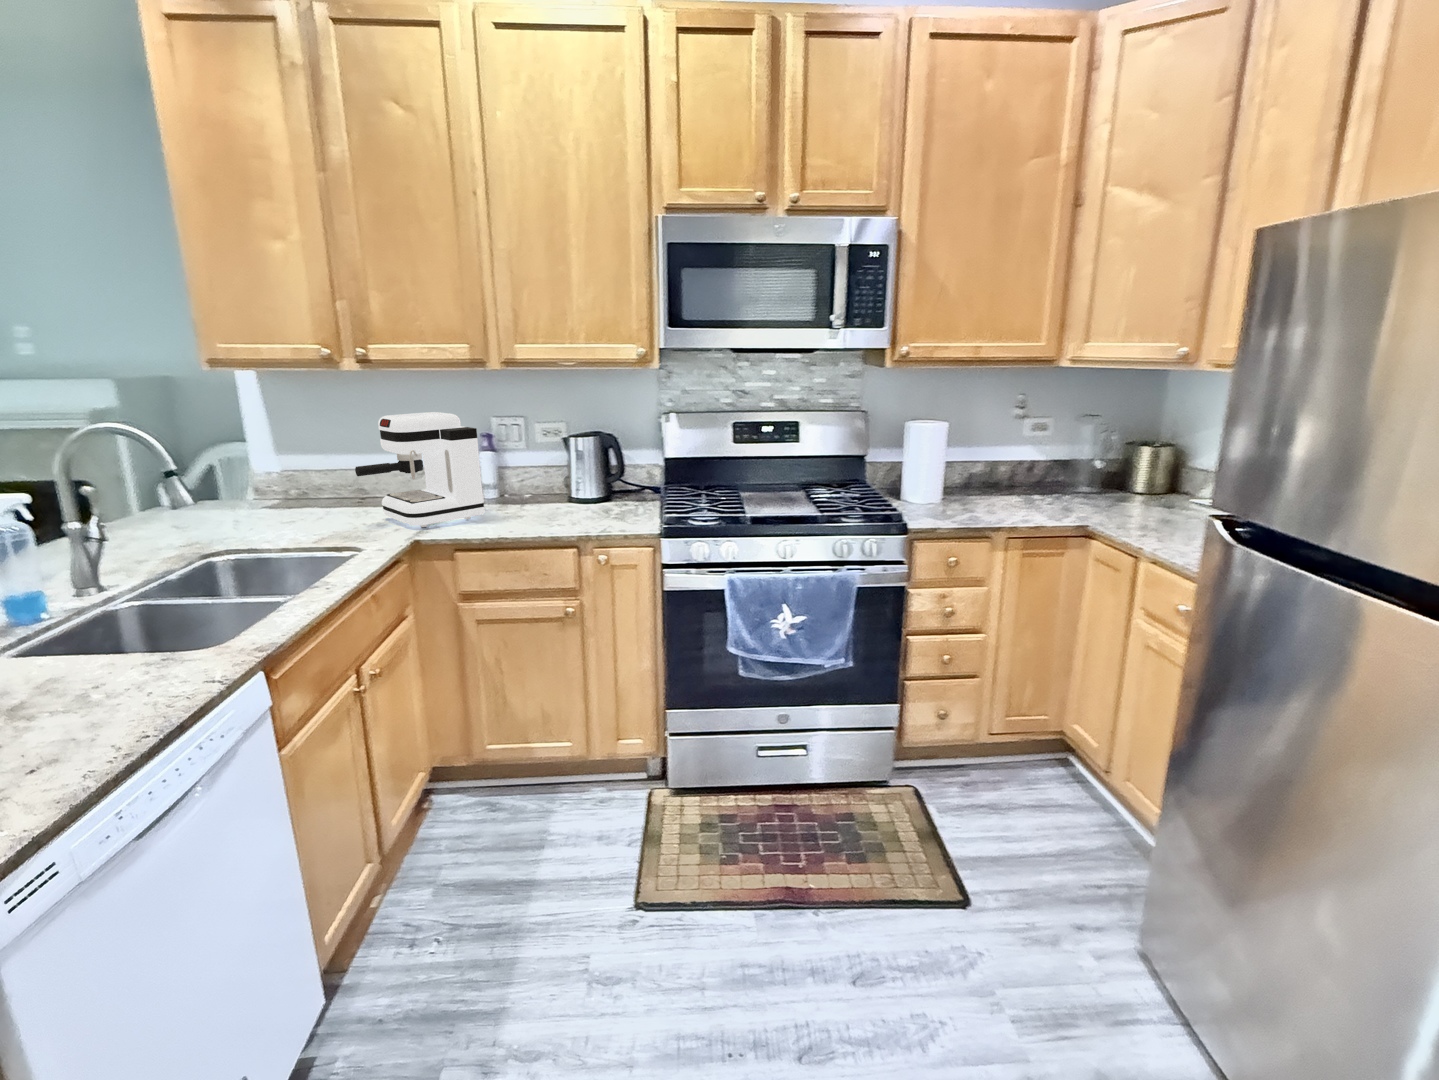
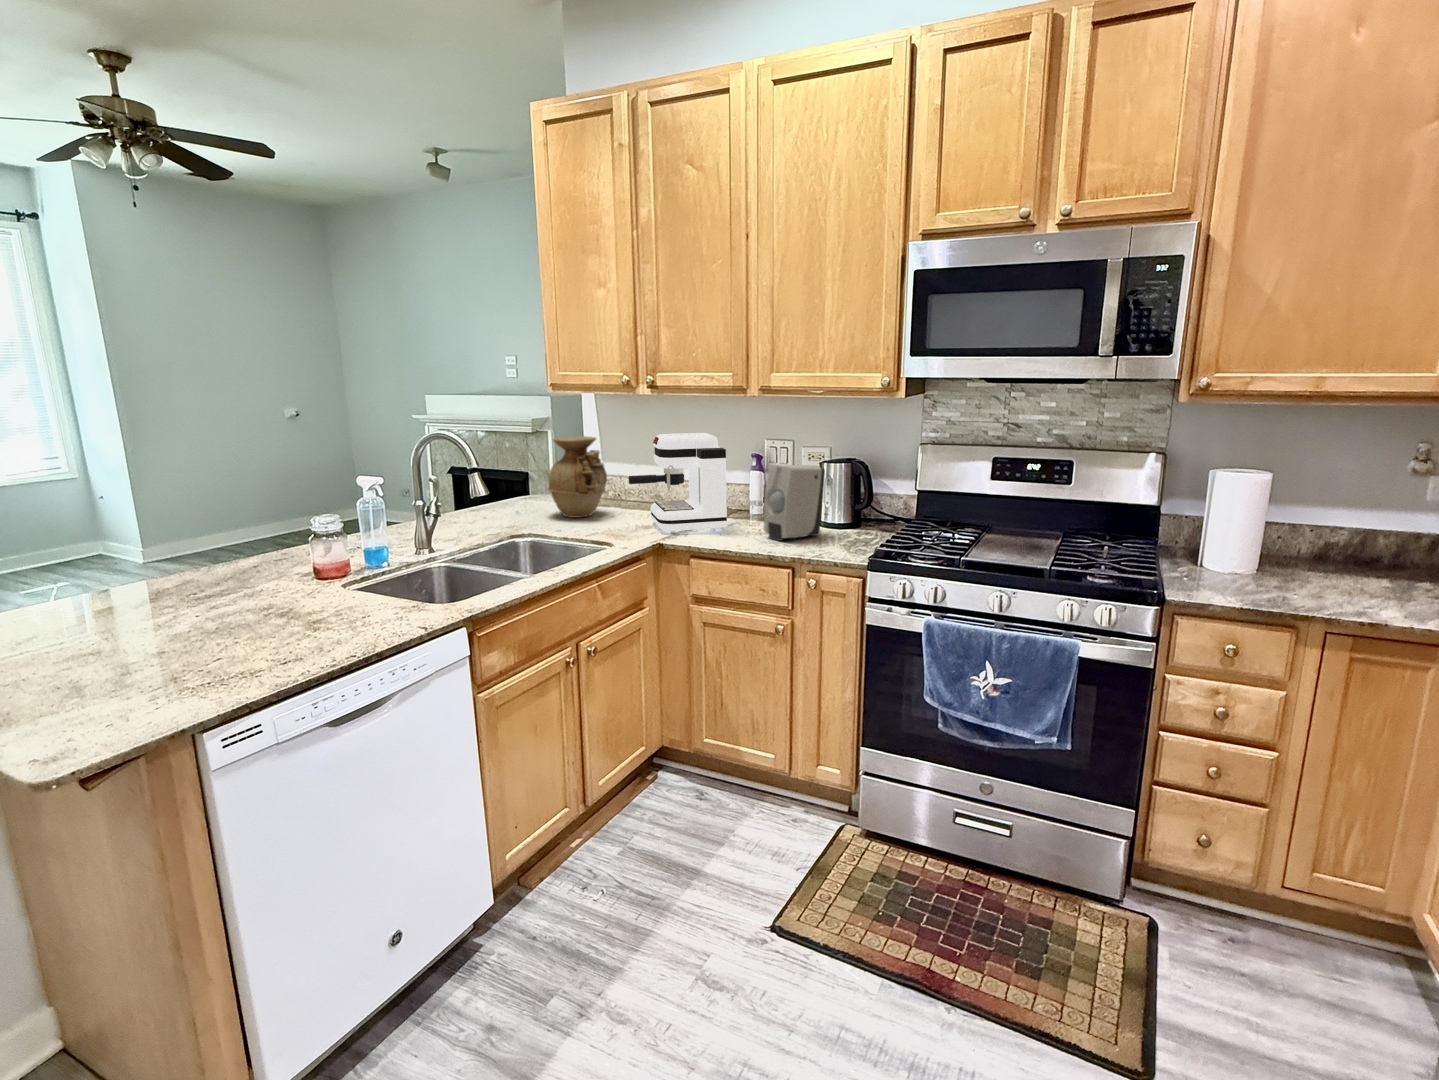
vase: none [229,424,312,525] -> present [548,436,607,518]
soap dispenser: none [528,441,586,521] -> present [764,465,825,541]

